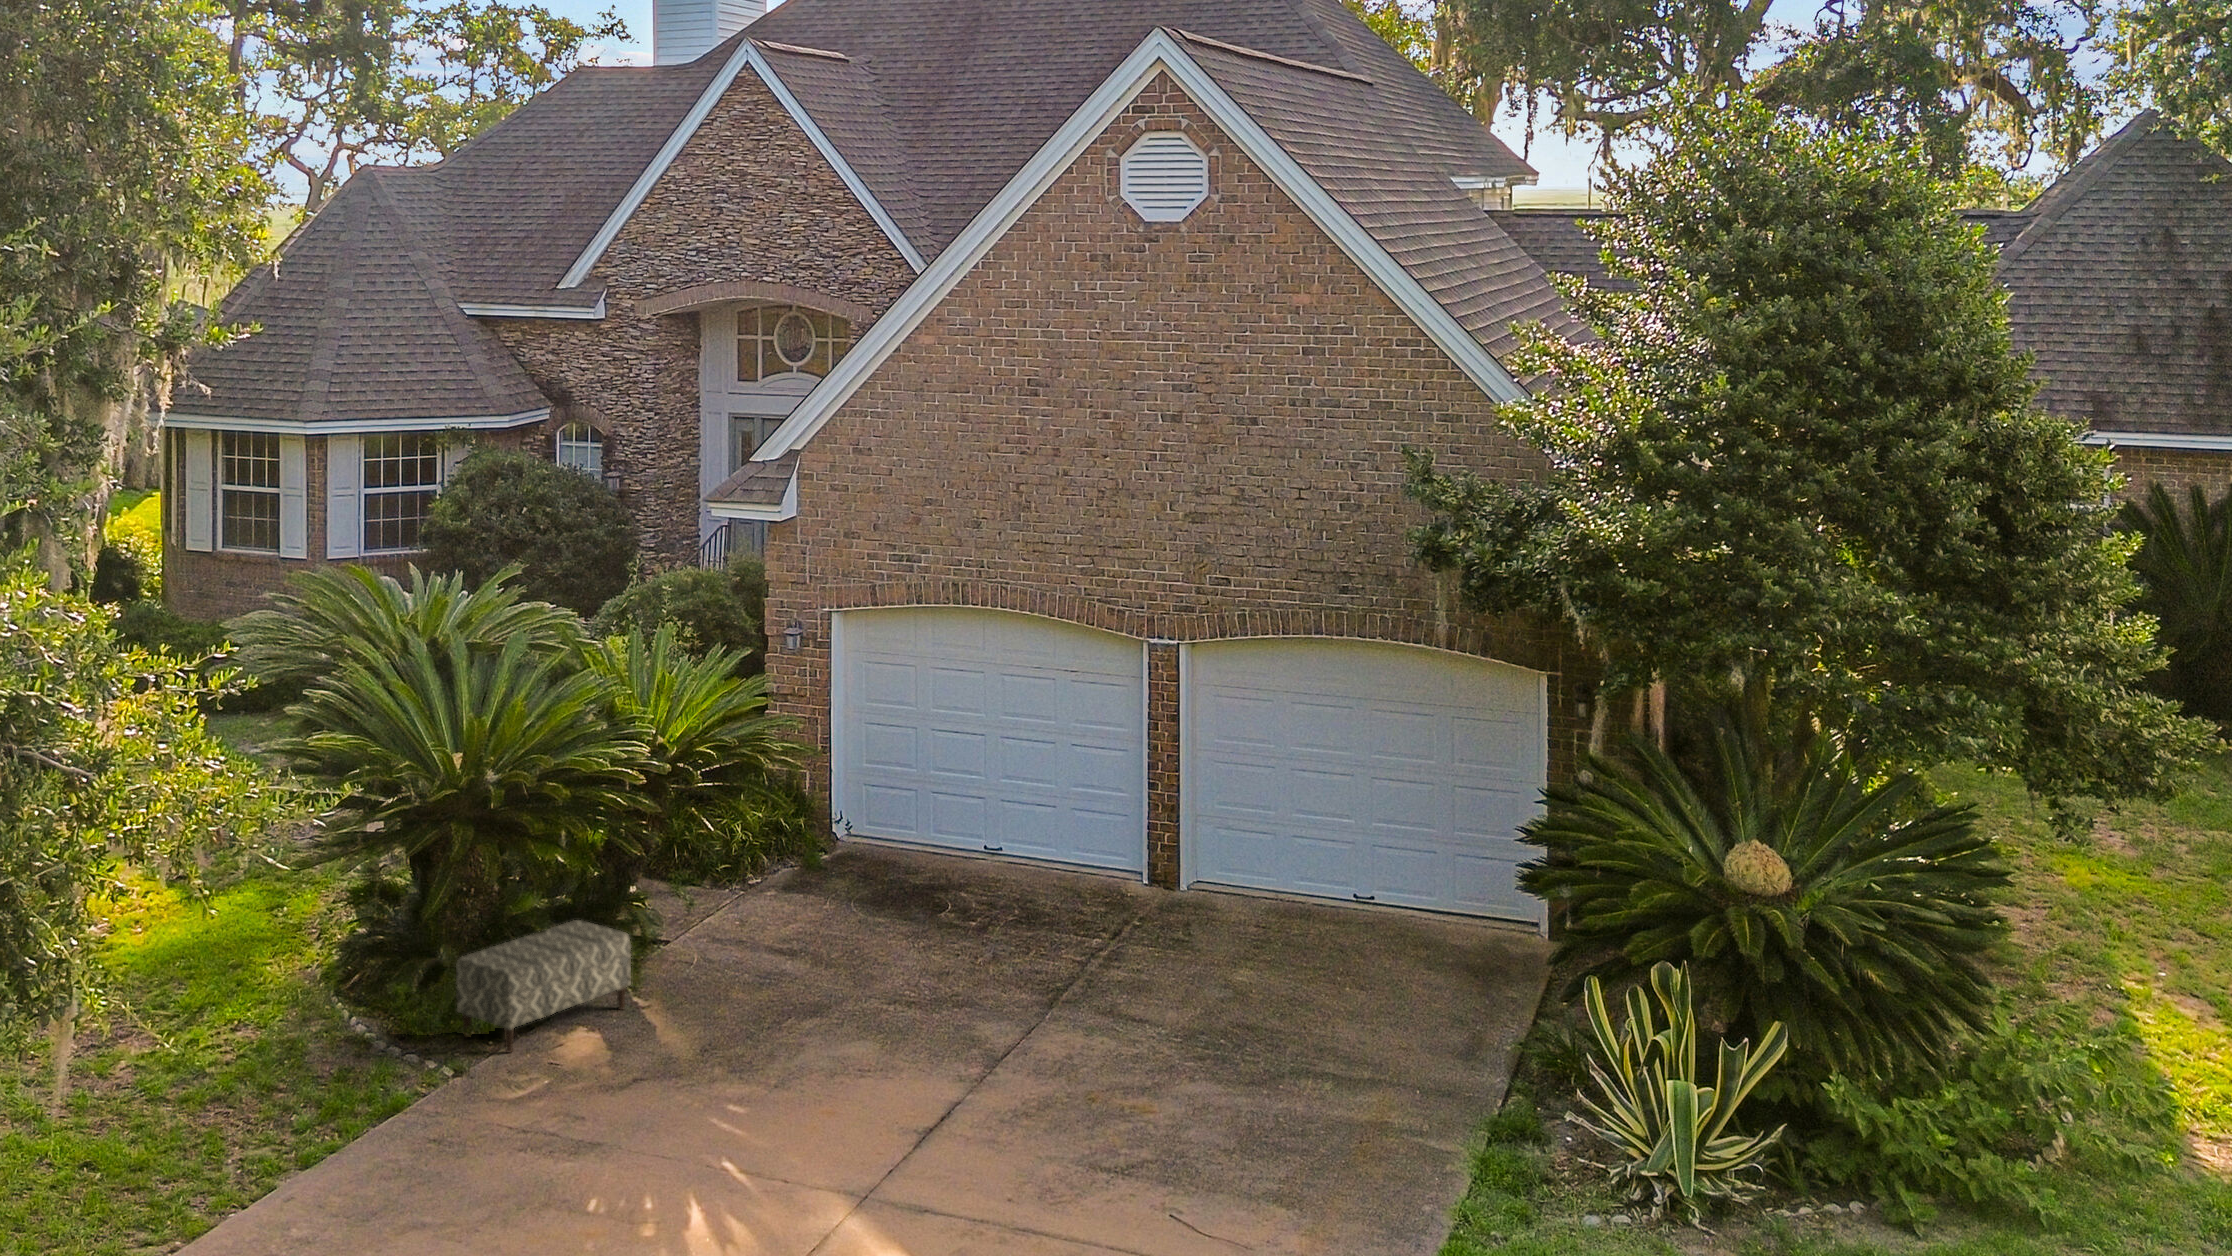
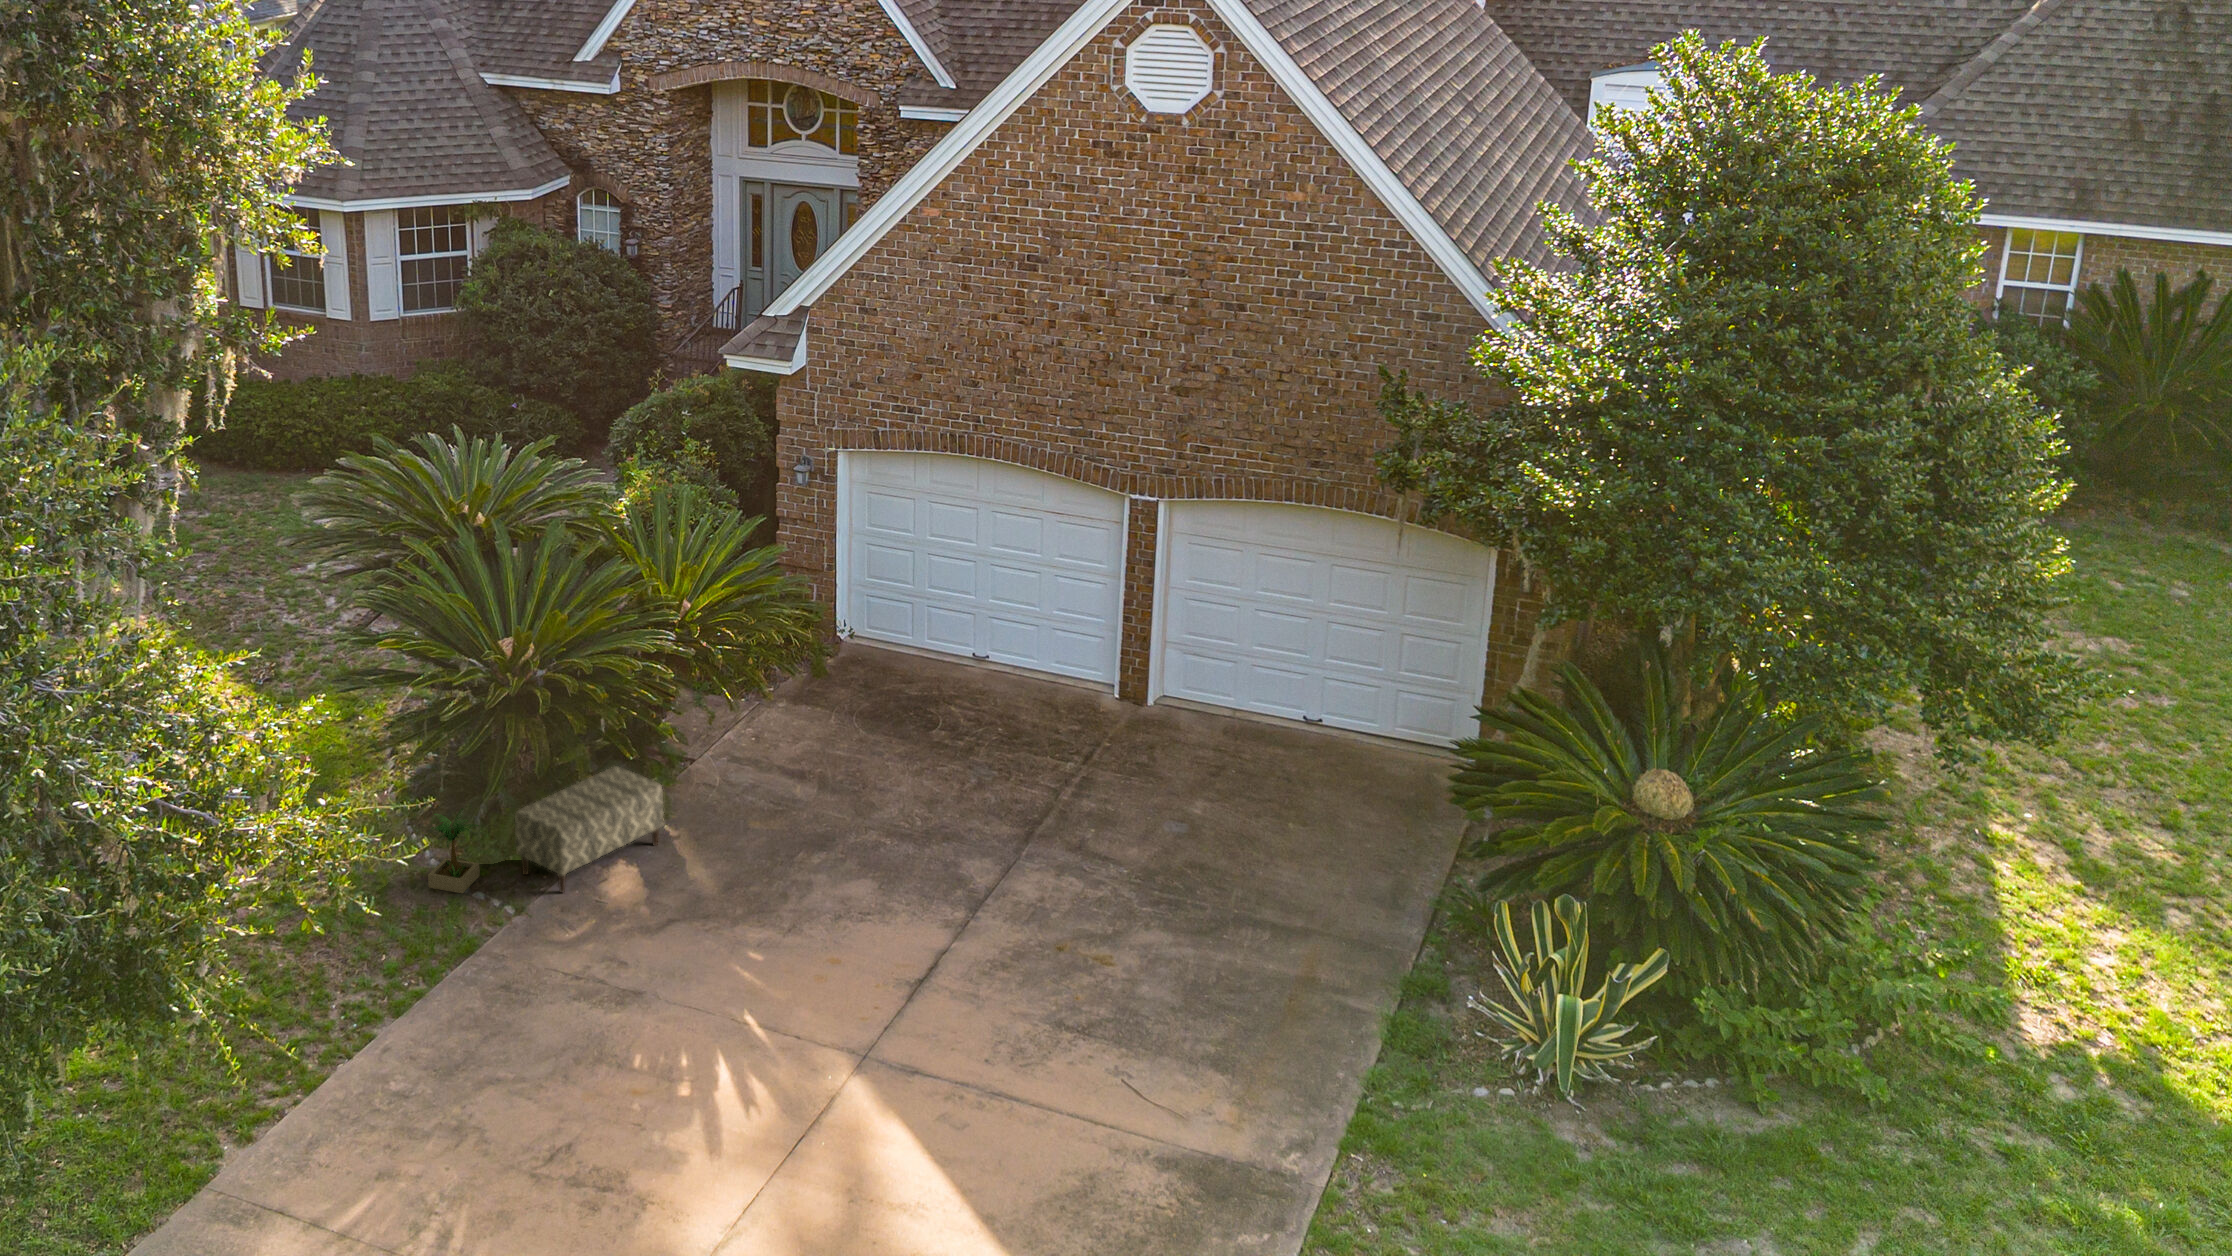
potted plant: none [350,955,418,1056] -> present [428,809,480,893]

